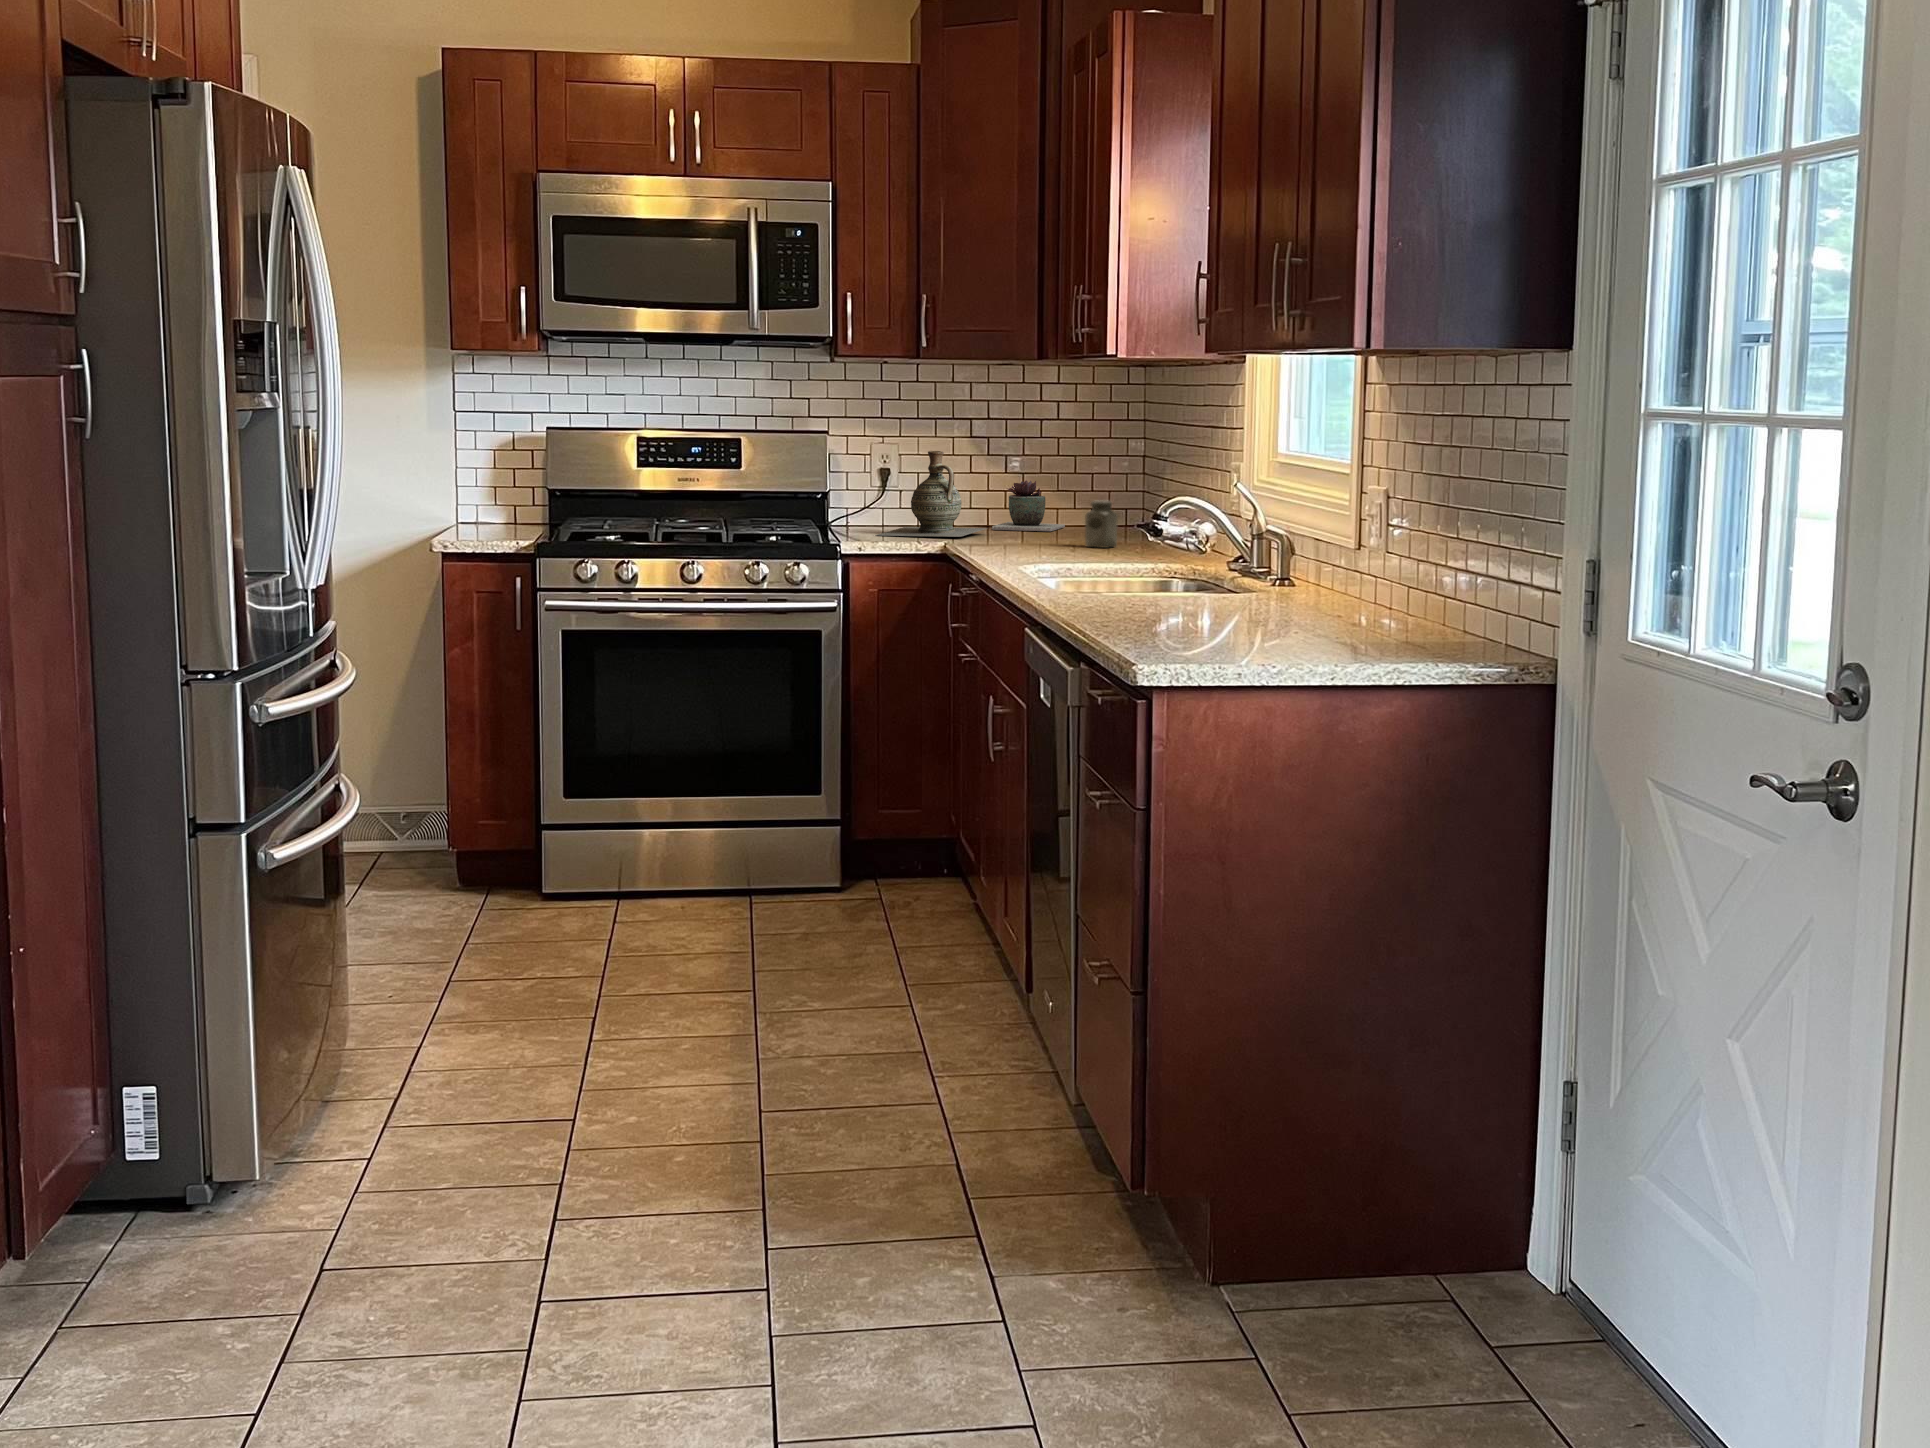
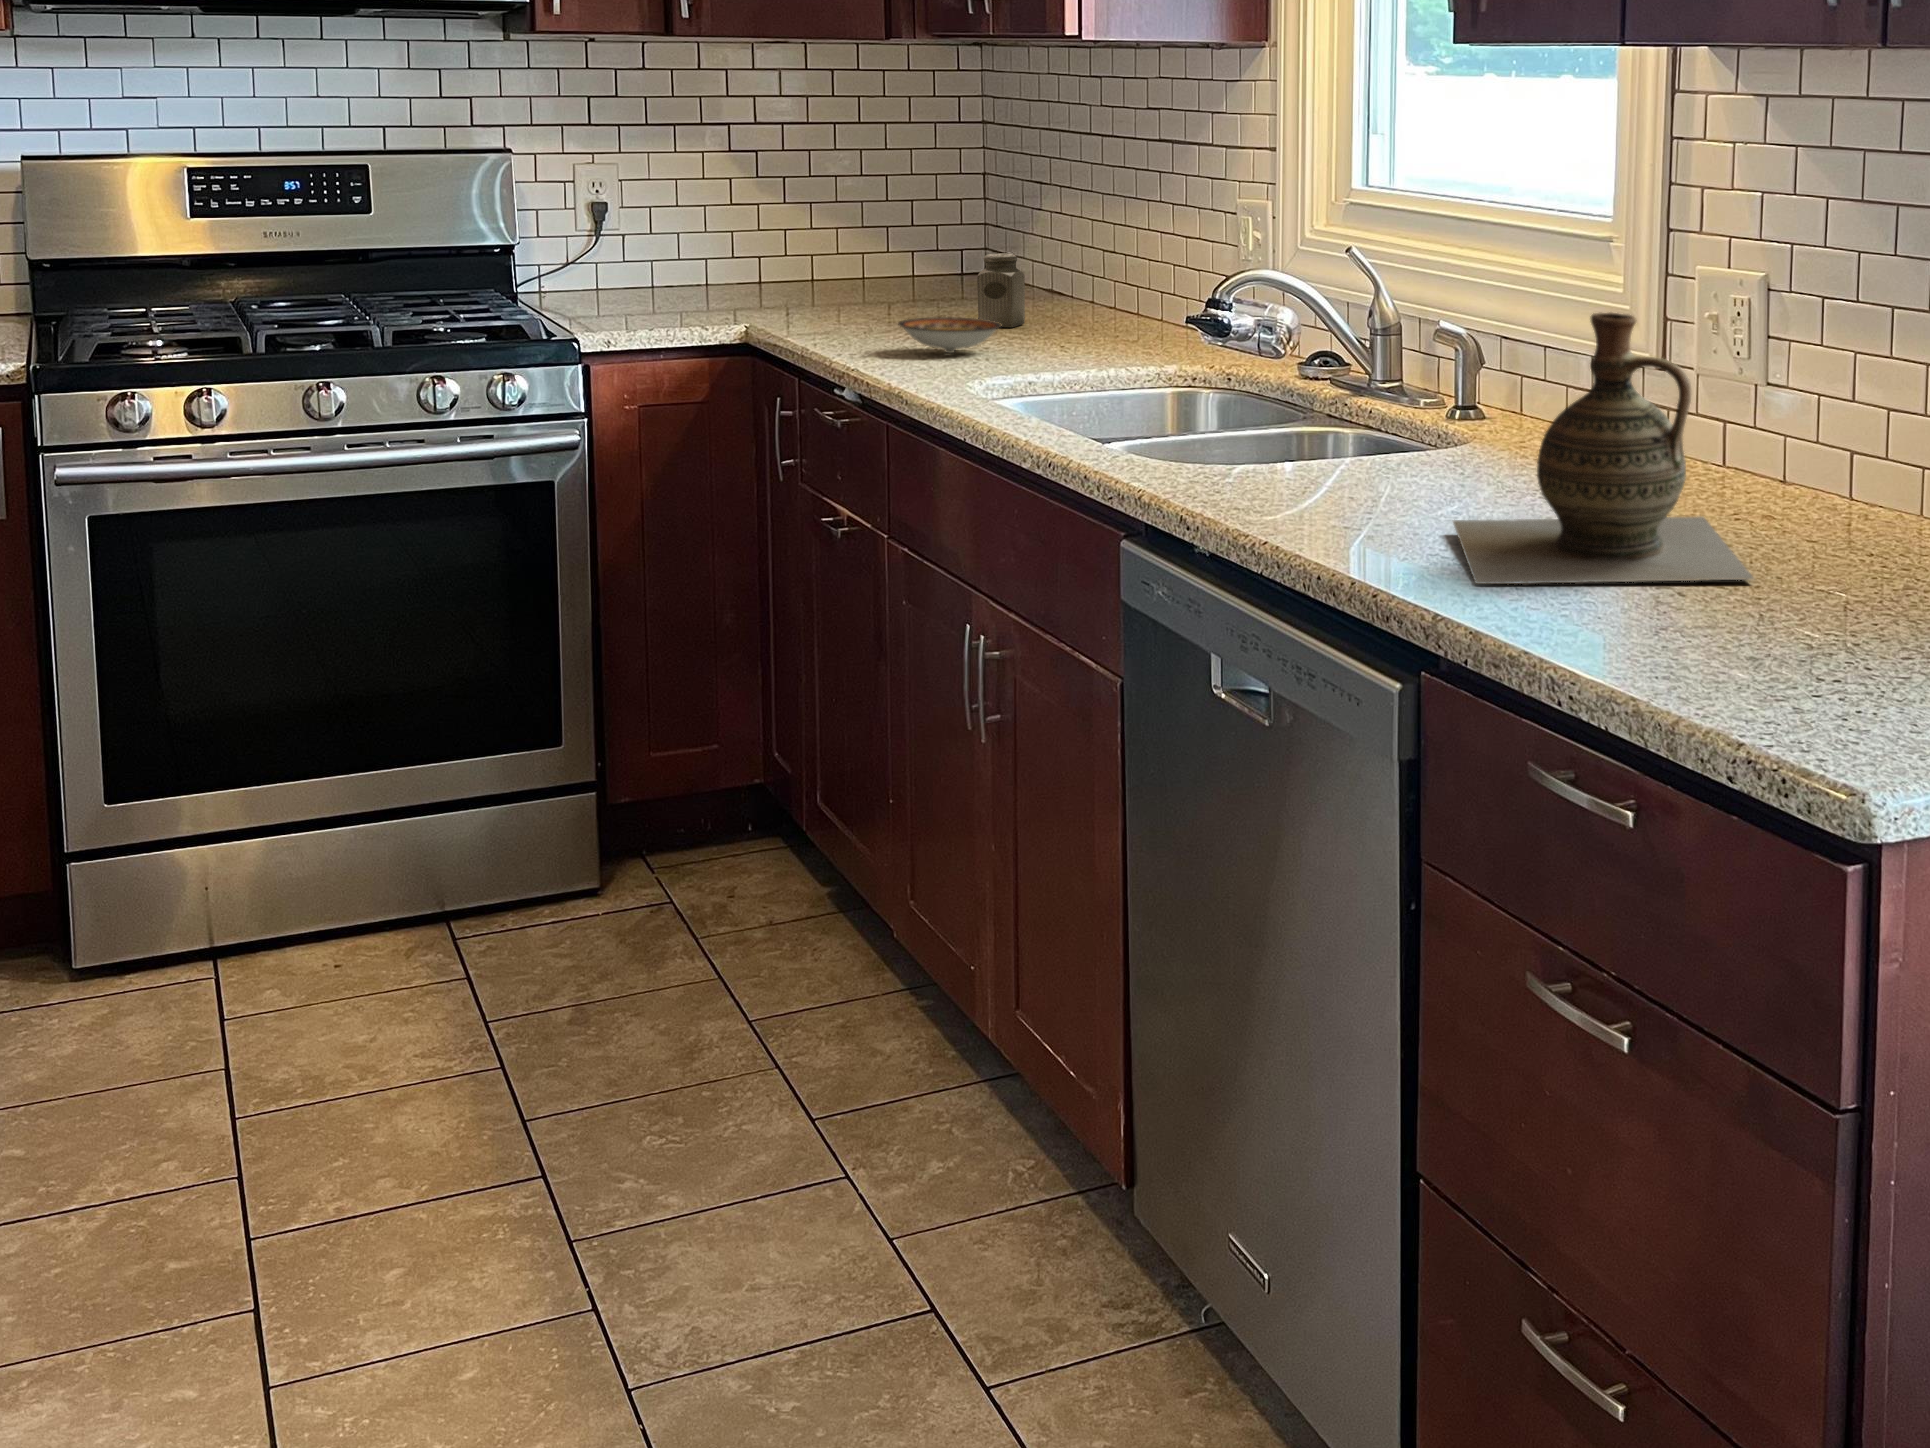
ceramic jug: present [877,451,987,537] -> present [1453,313,1753,584]
succulent plant: present [992,480,1065,531] -> none [785,216,885,294]
ceramic bowl: none [1013,534,1077,556] -> present [899,317,1002,353]

